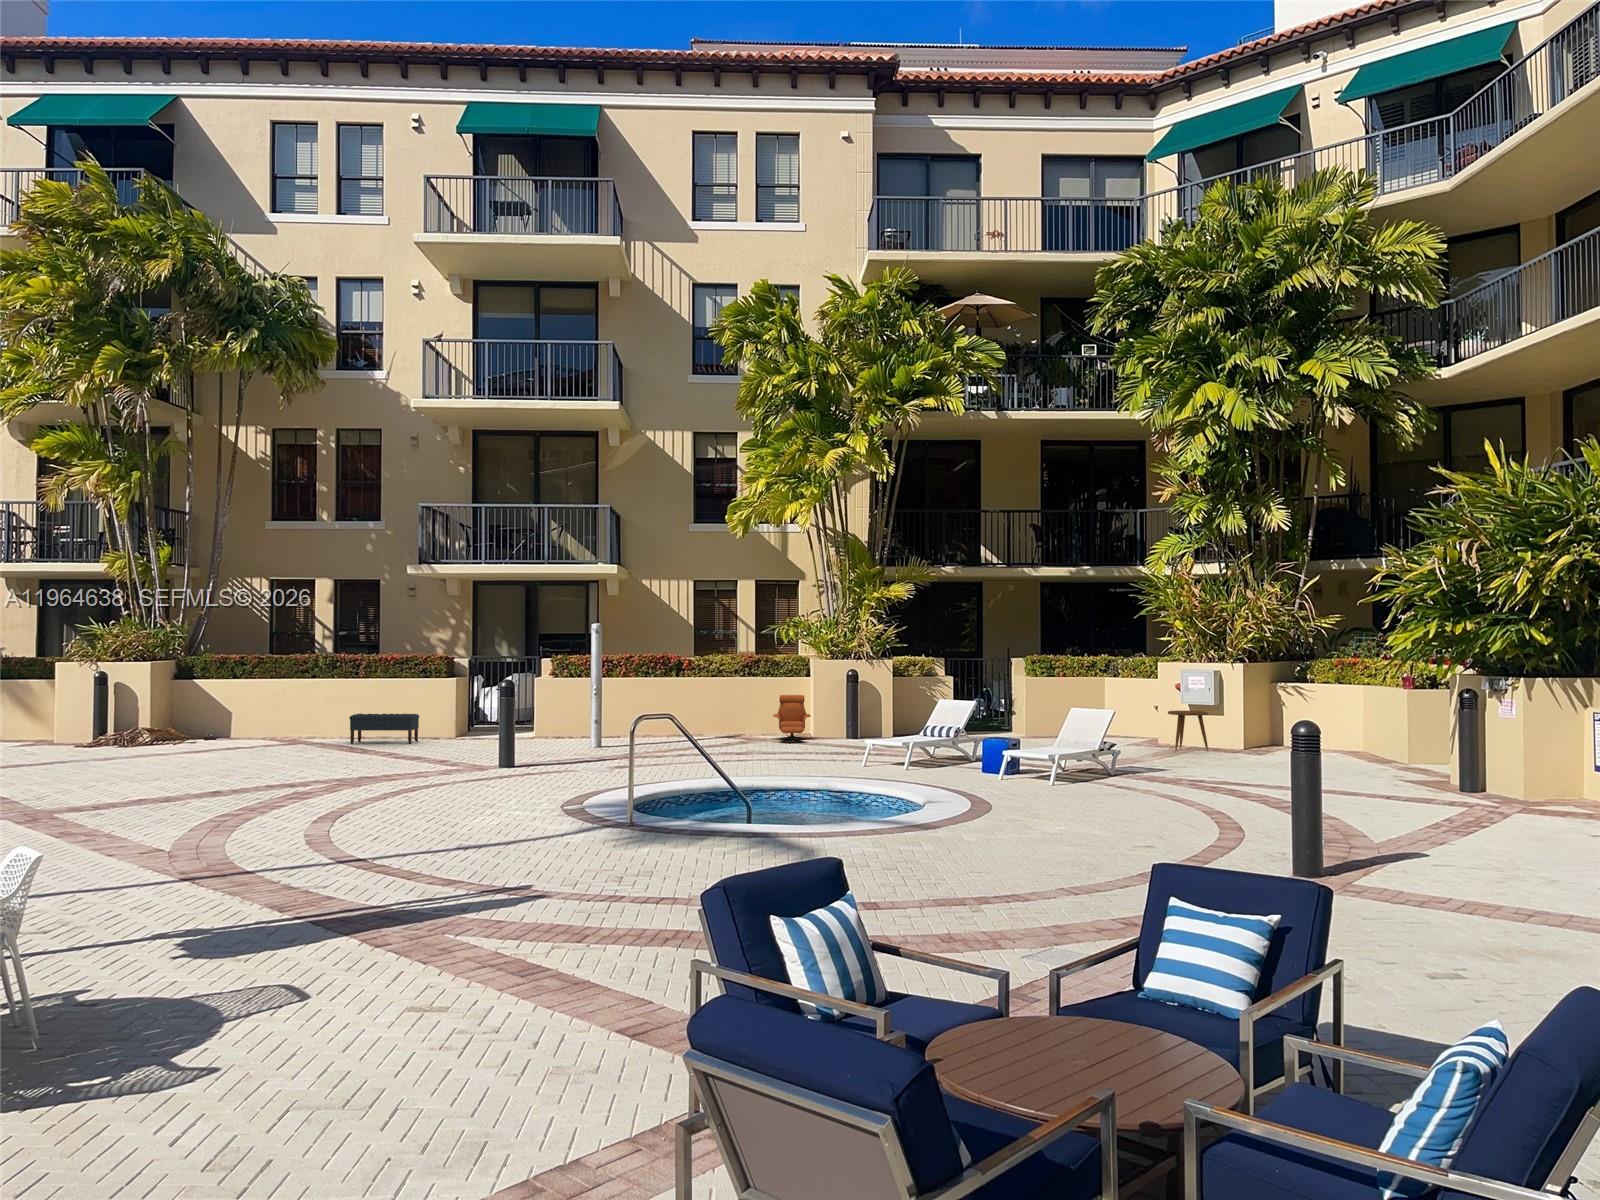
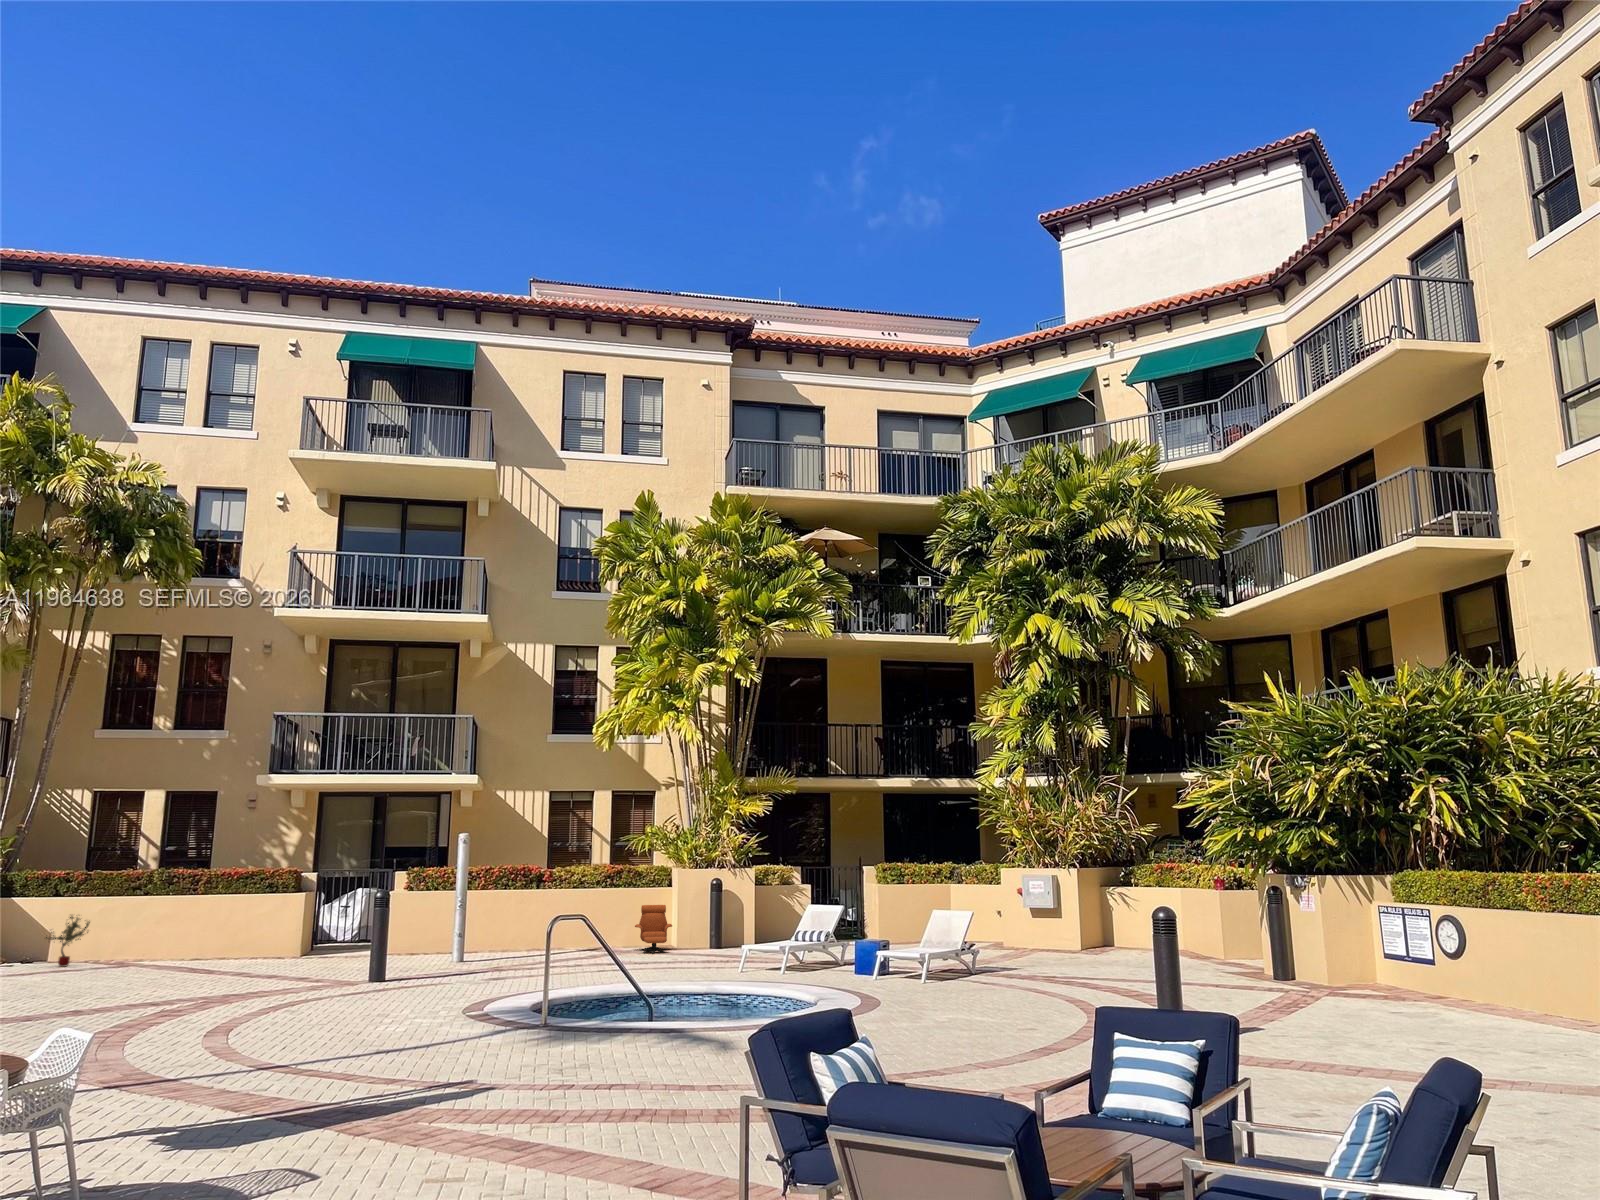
potted tree: none [224,697,264,745] -> present [46,915,90,967]
side table: present [1168,711,1208,752] -> none [1012,914,1050,953]
bench: present [349,714,419,744] -> none [187,930,264,963]

